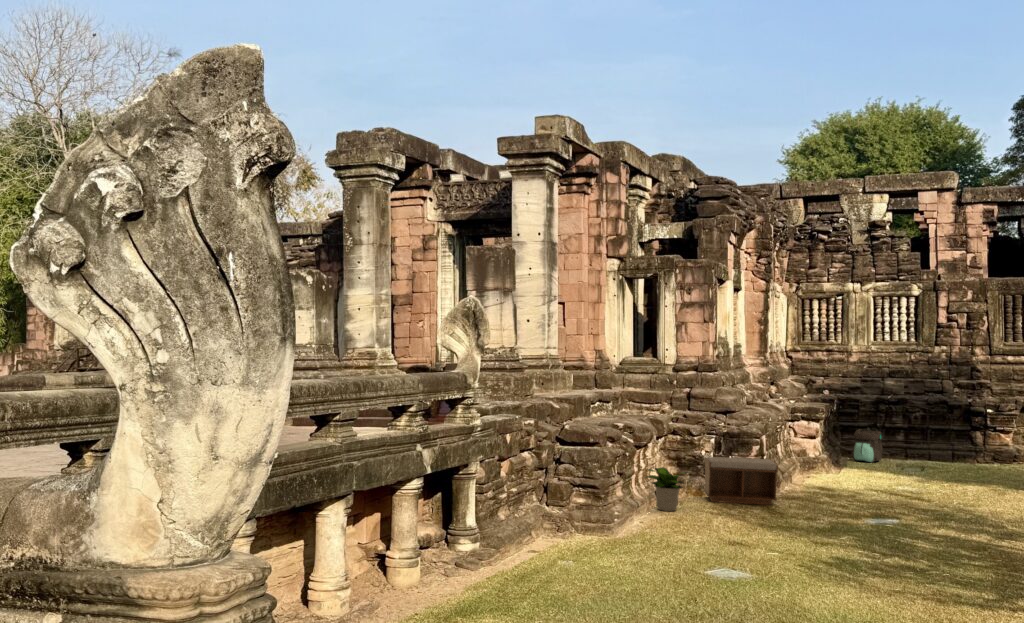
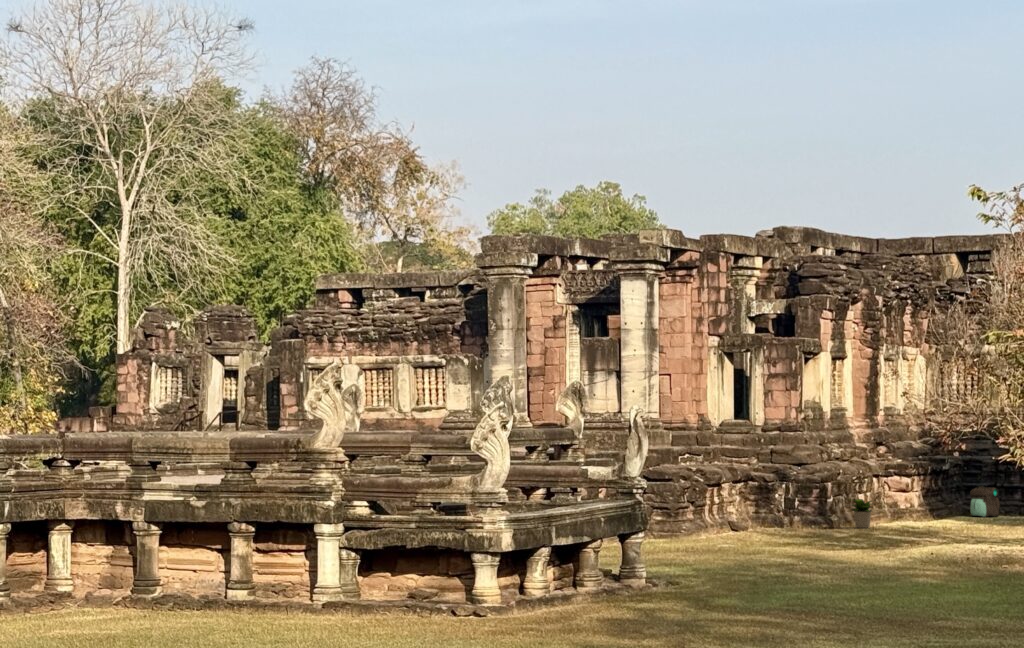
bench: present [704,457,778,505] -> none [771,496,825,530]
potted plant: present [644,467,688,511] -> present [847,499,873,528]

